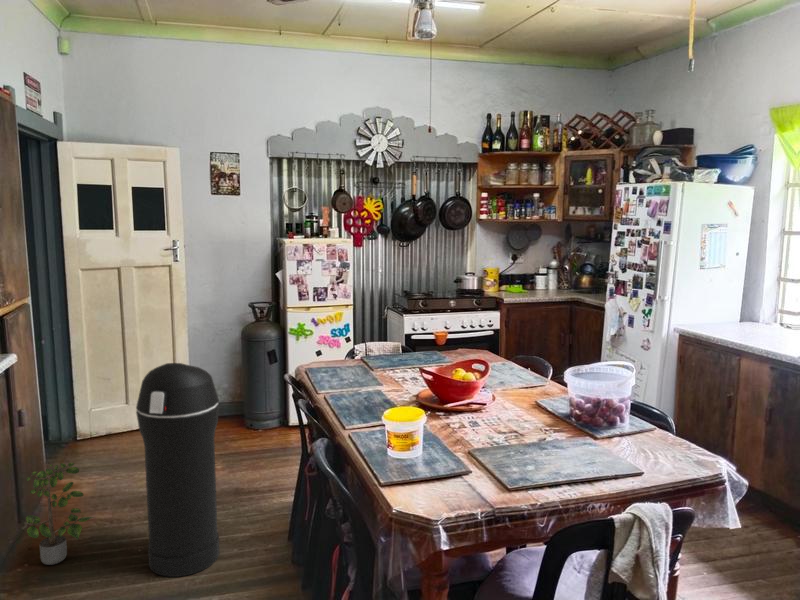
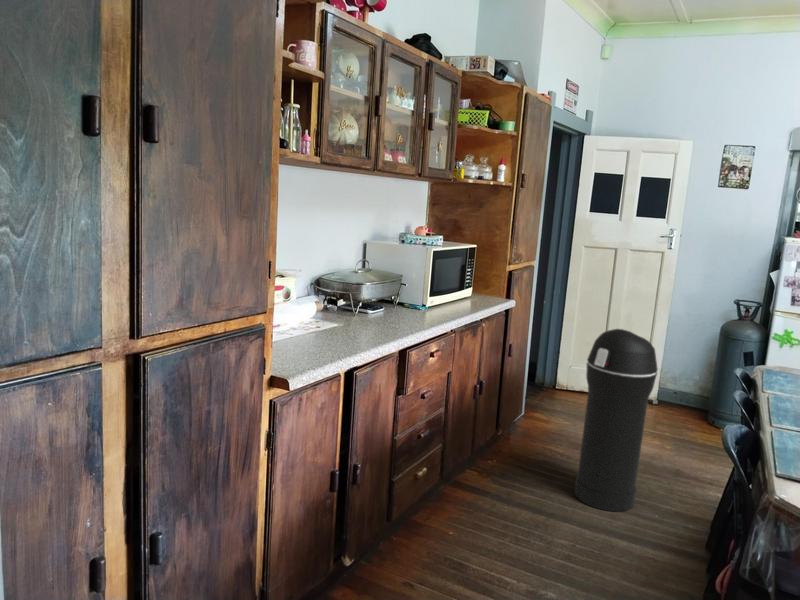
potted plant: present [26,463,93,565] -> none [499,388,546,464]

